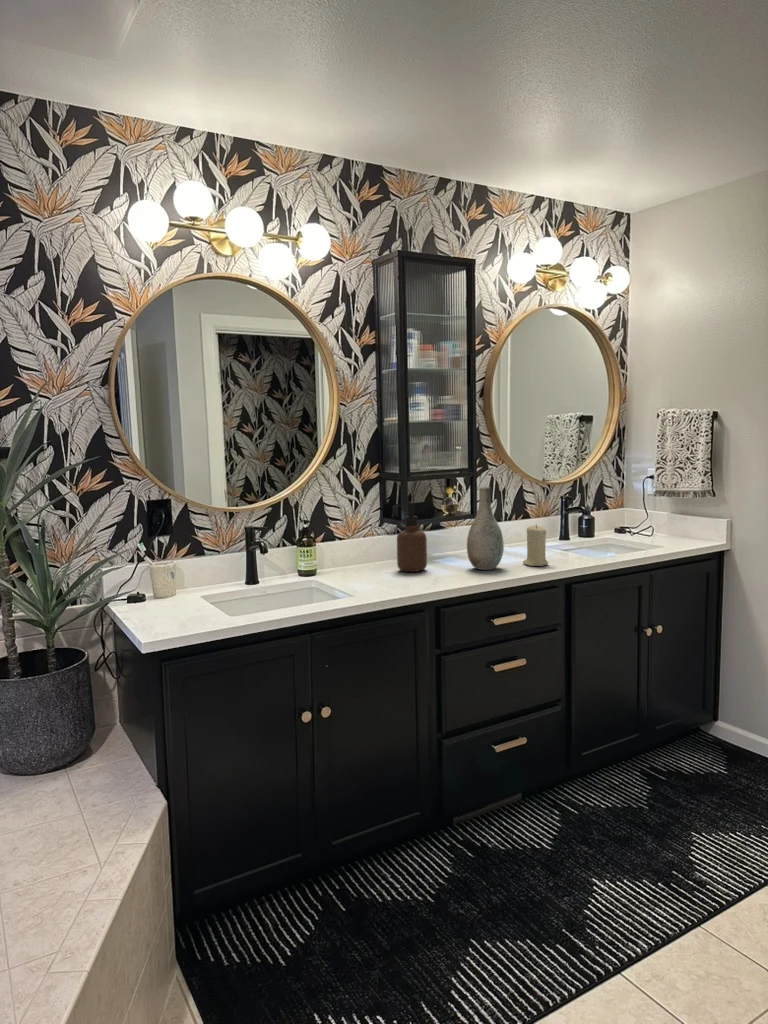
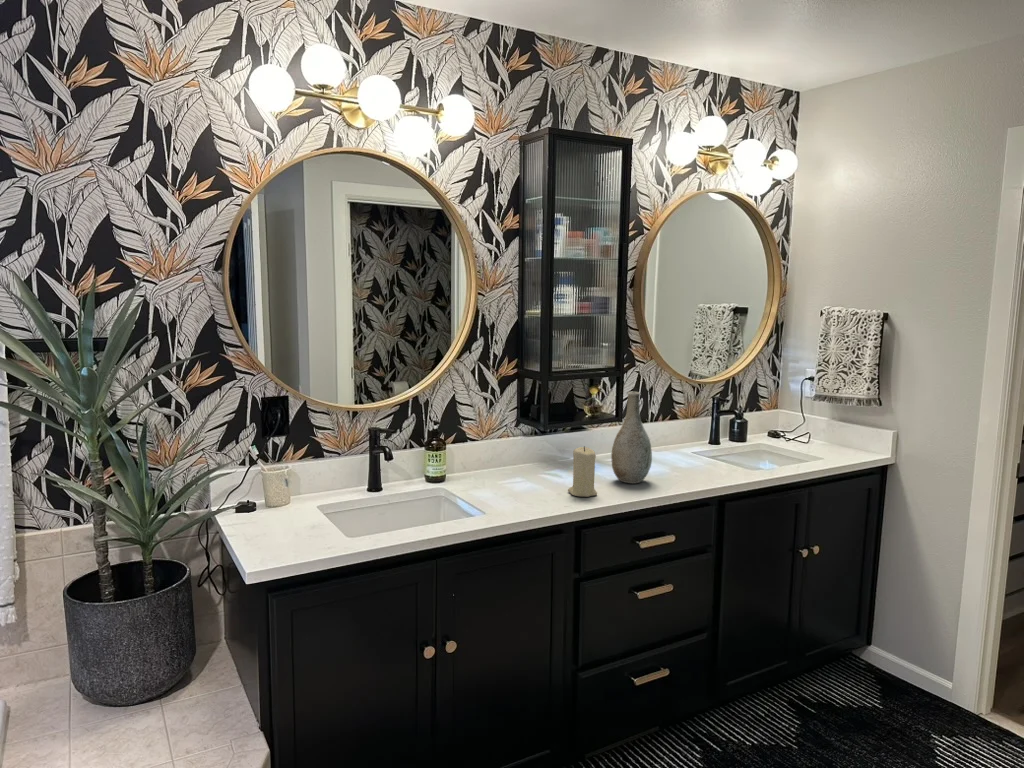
soap dispenser: present [397,502,427,572] -> none [535,406,568,482]
candle: present [523,525,548,566] -> present [568,446,597,497]

